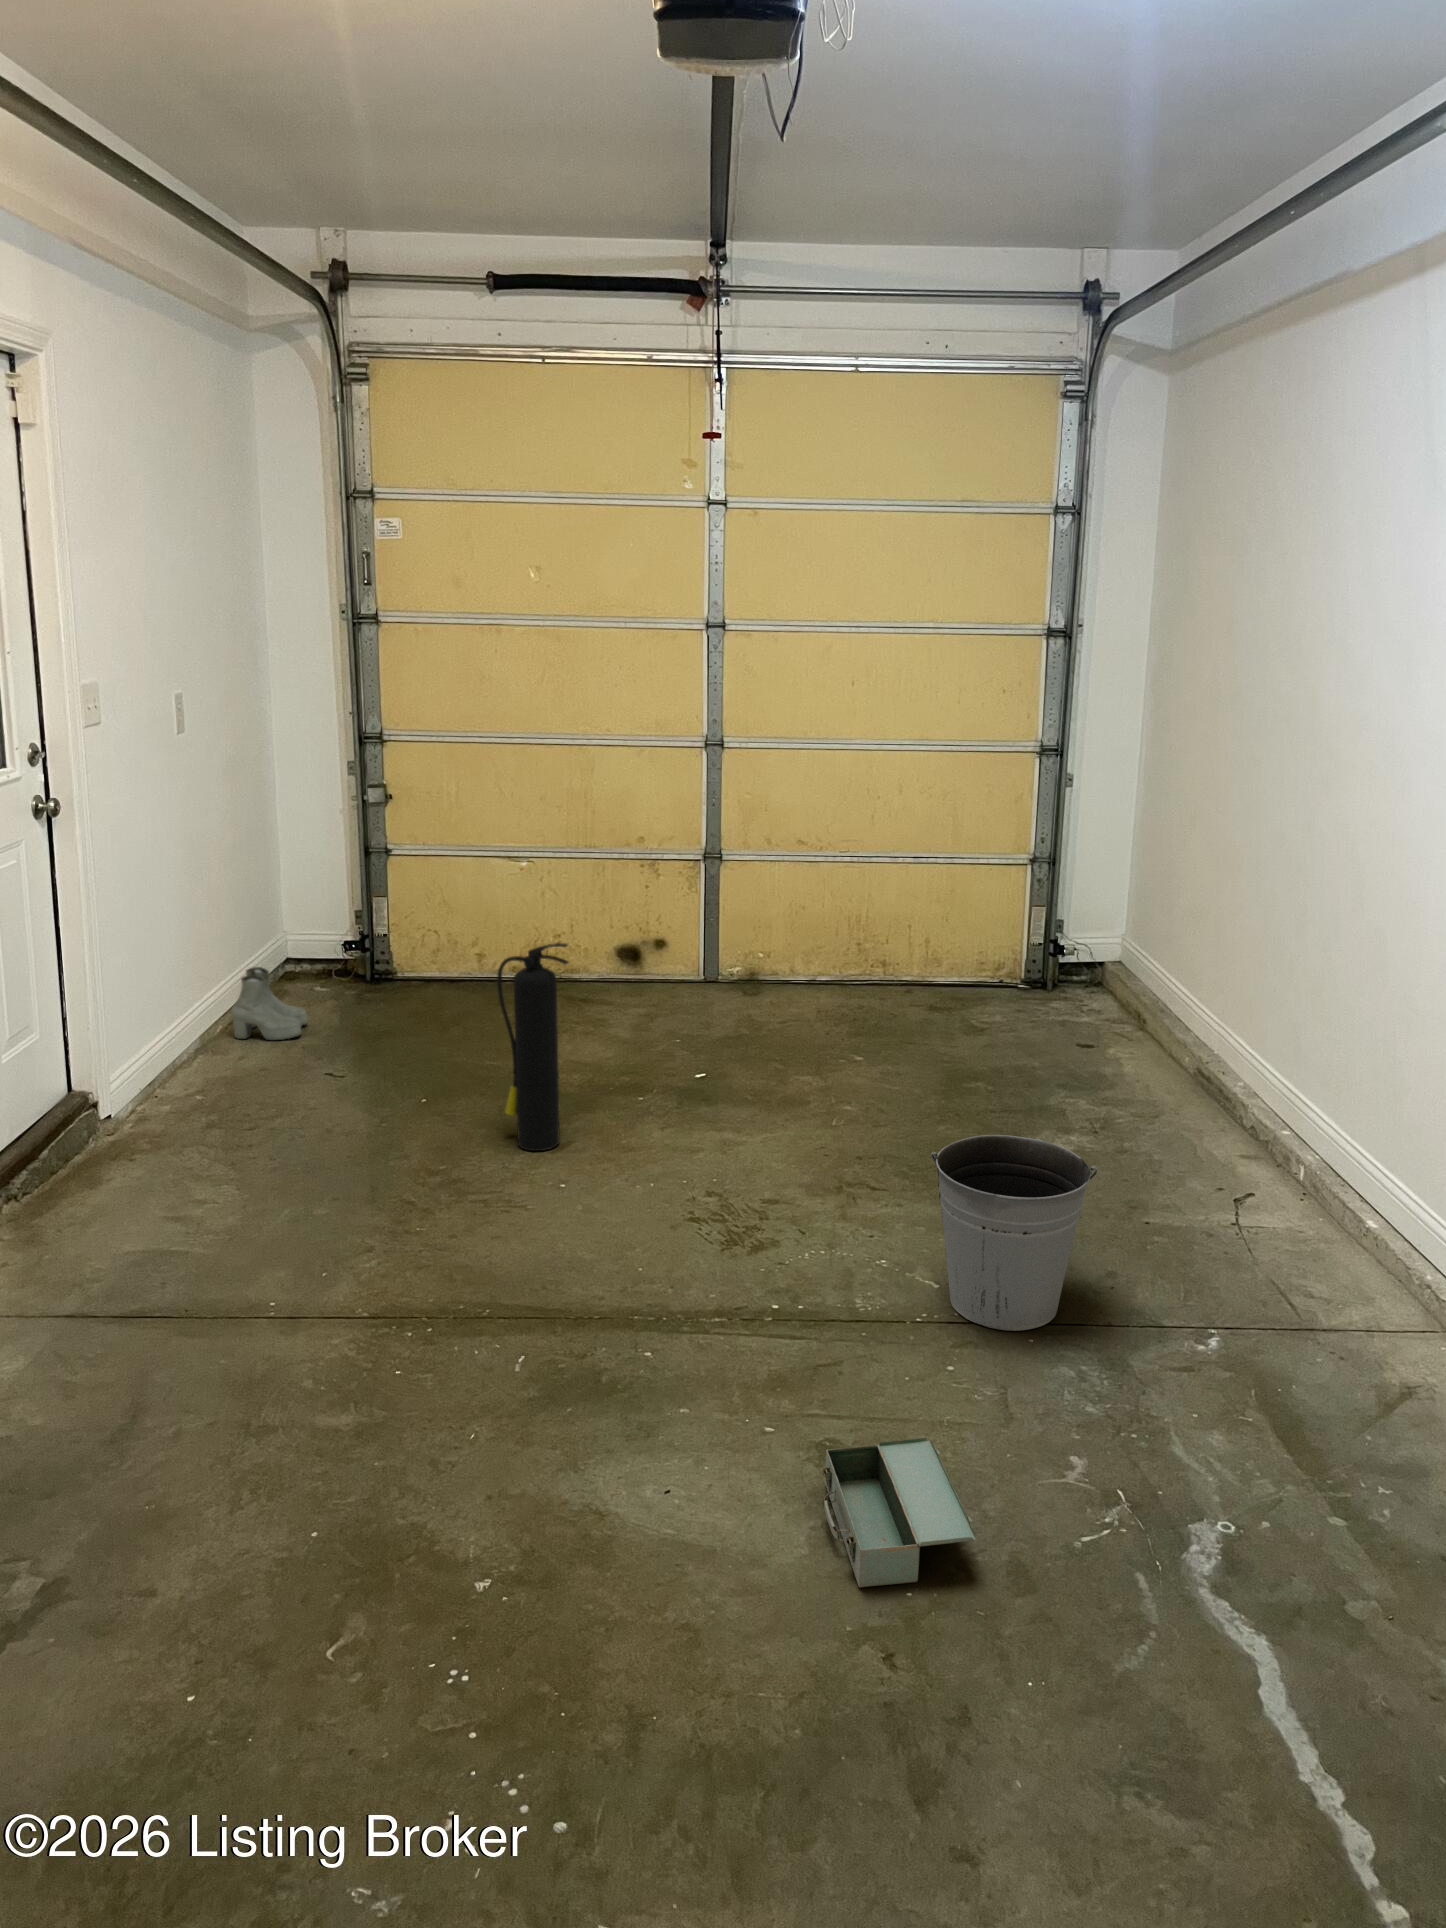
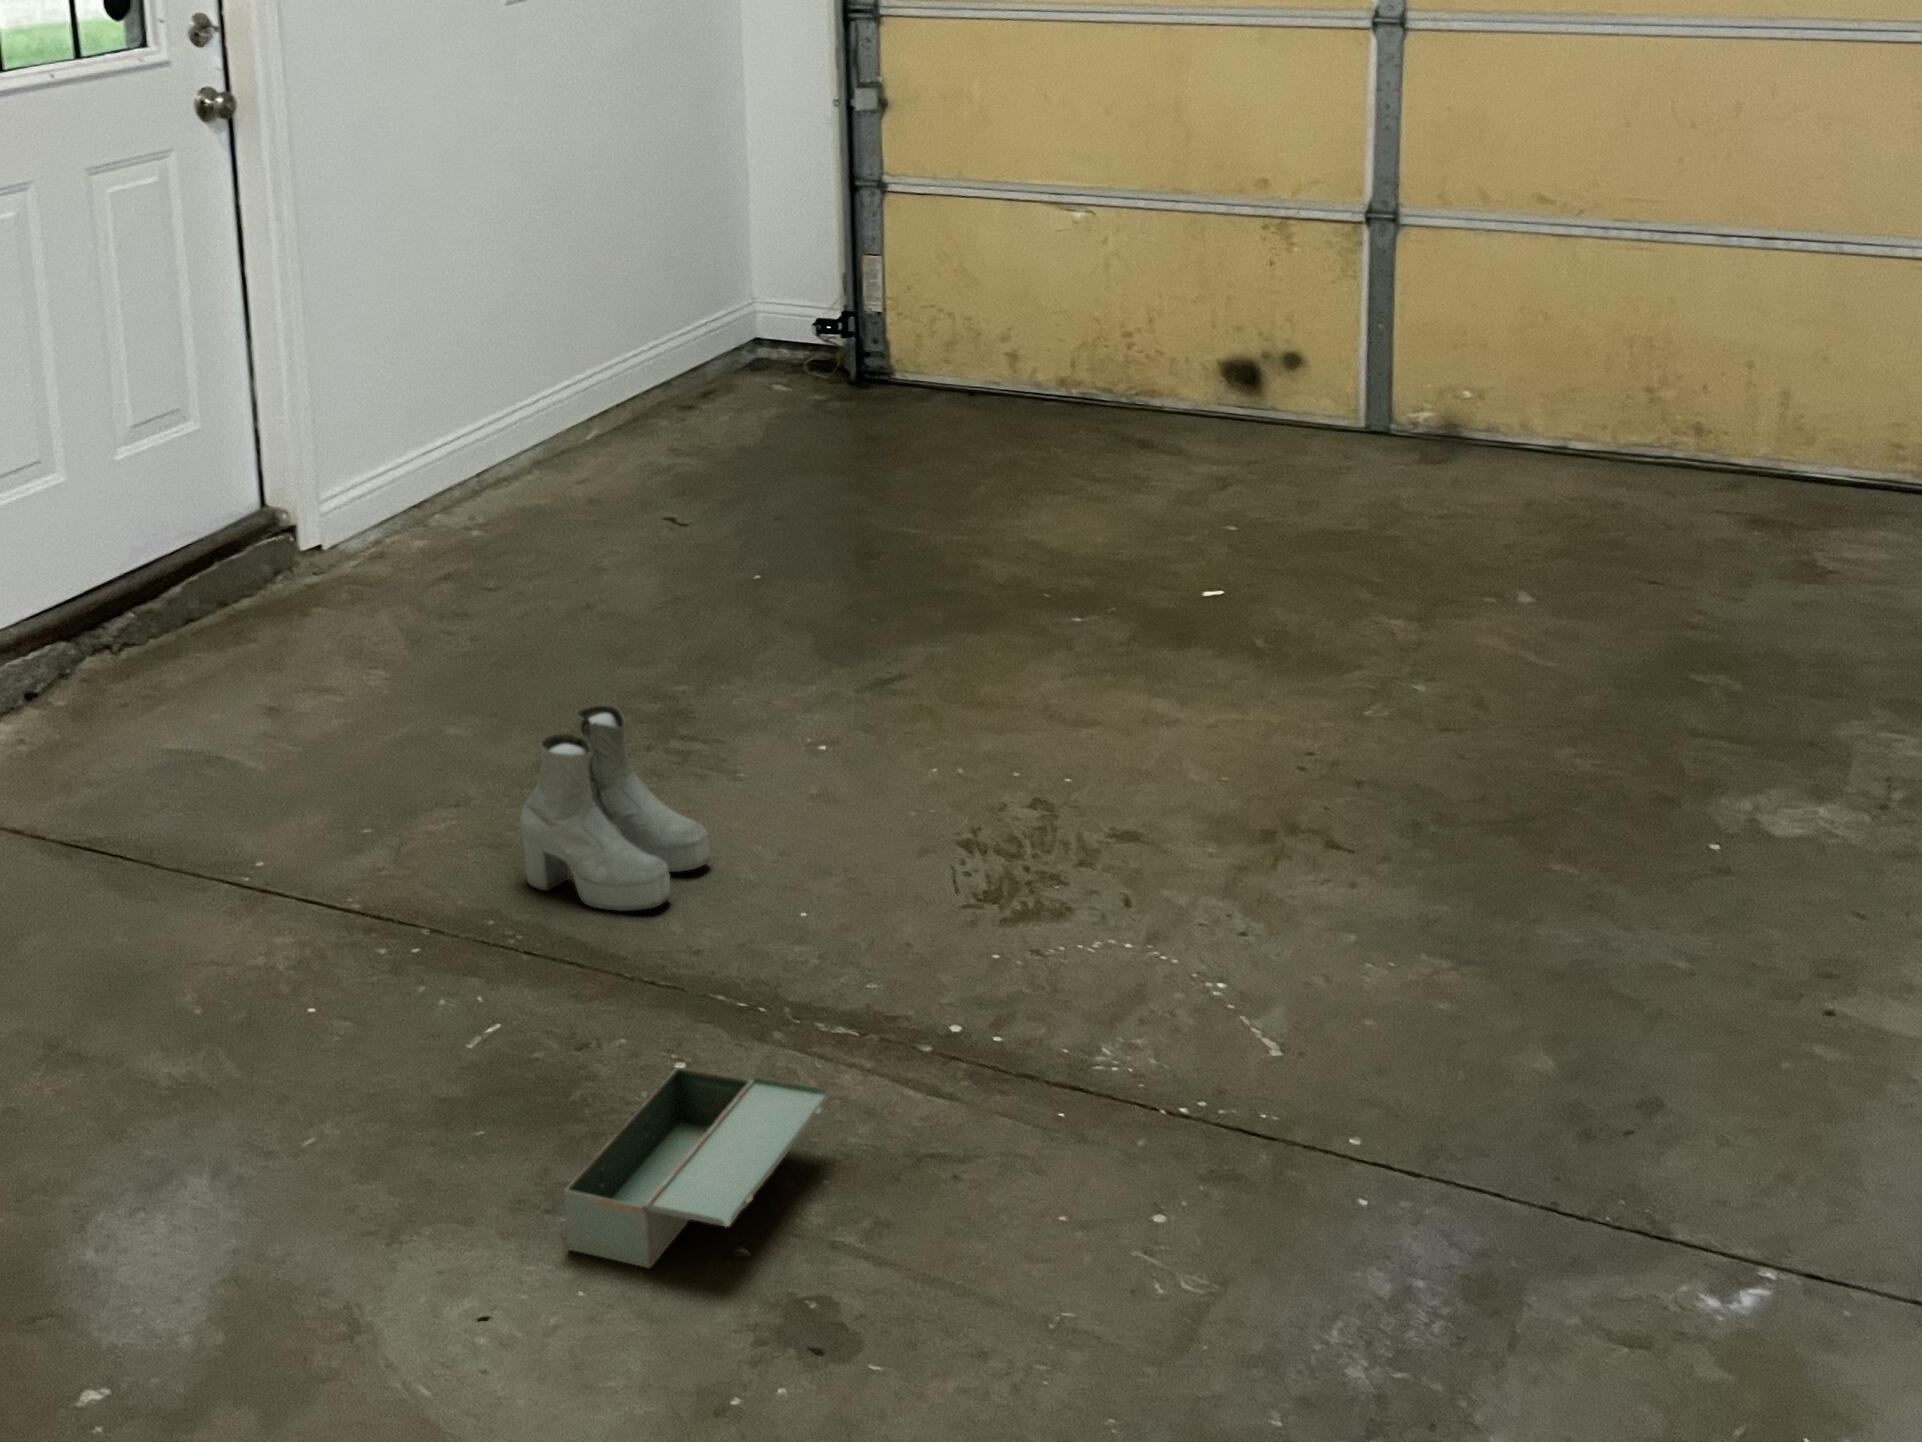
fire extinguisher: present [497,943,568,1151] -> none [779,311,860,637]
boots: present [231,967,308,1040] -> present [520,706,710,911]
bucket: present [931,1135,1098,1331] -> none [1118,673,1403,1013]

